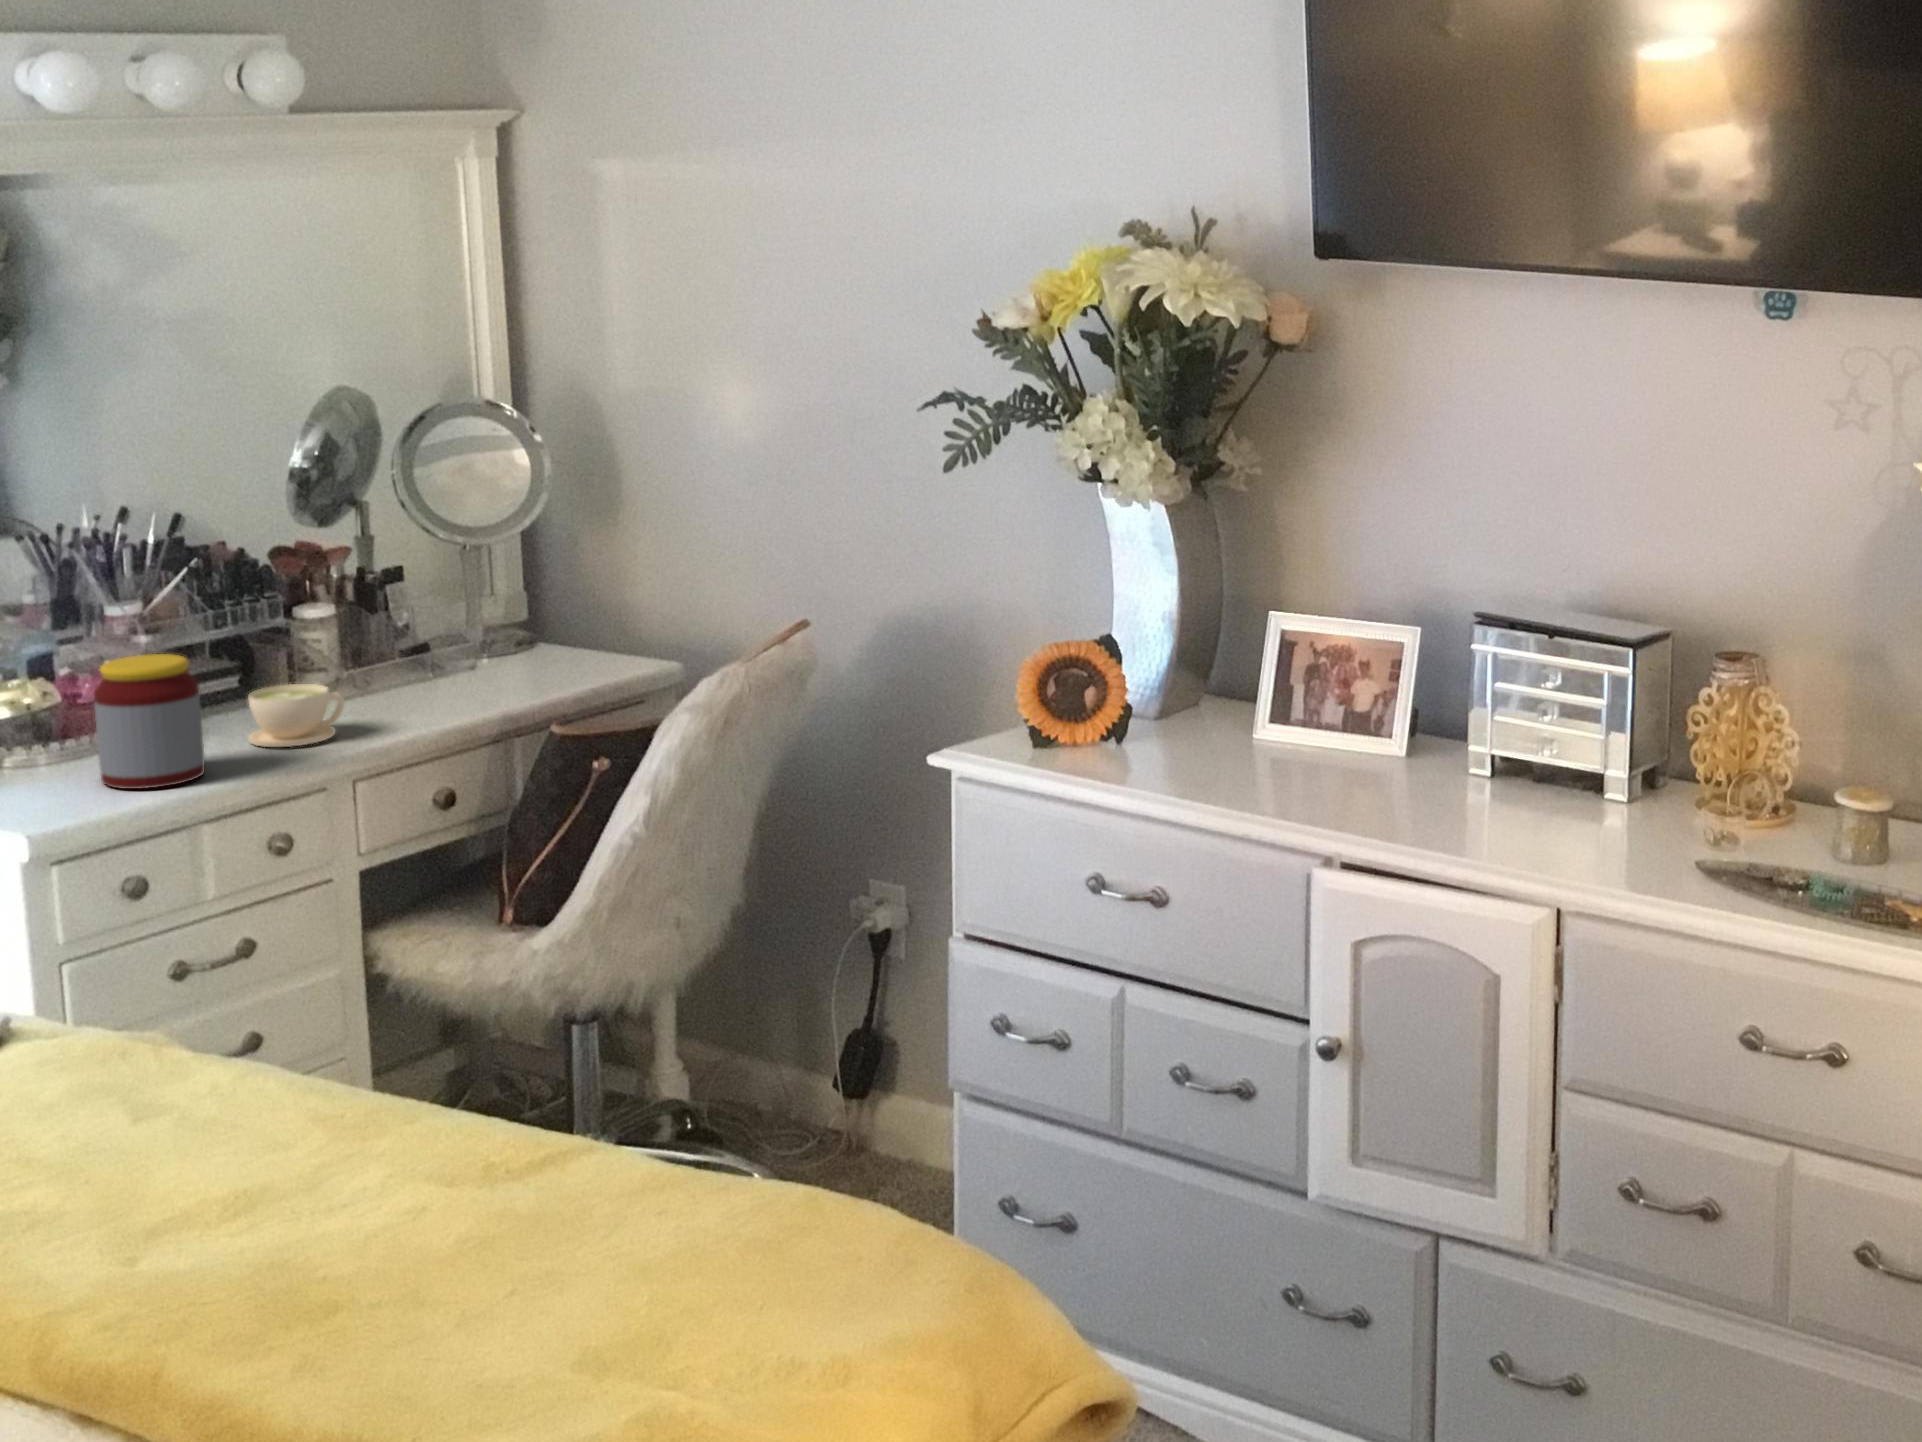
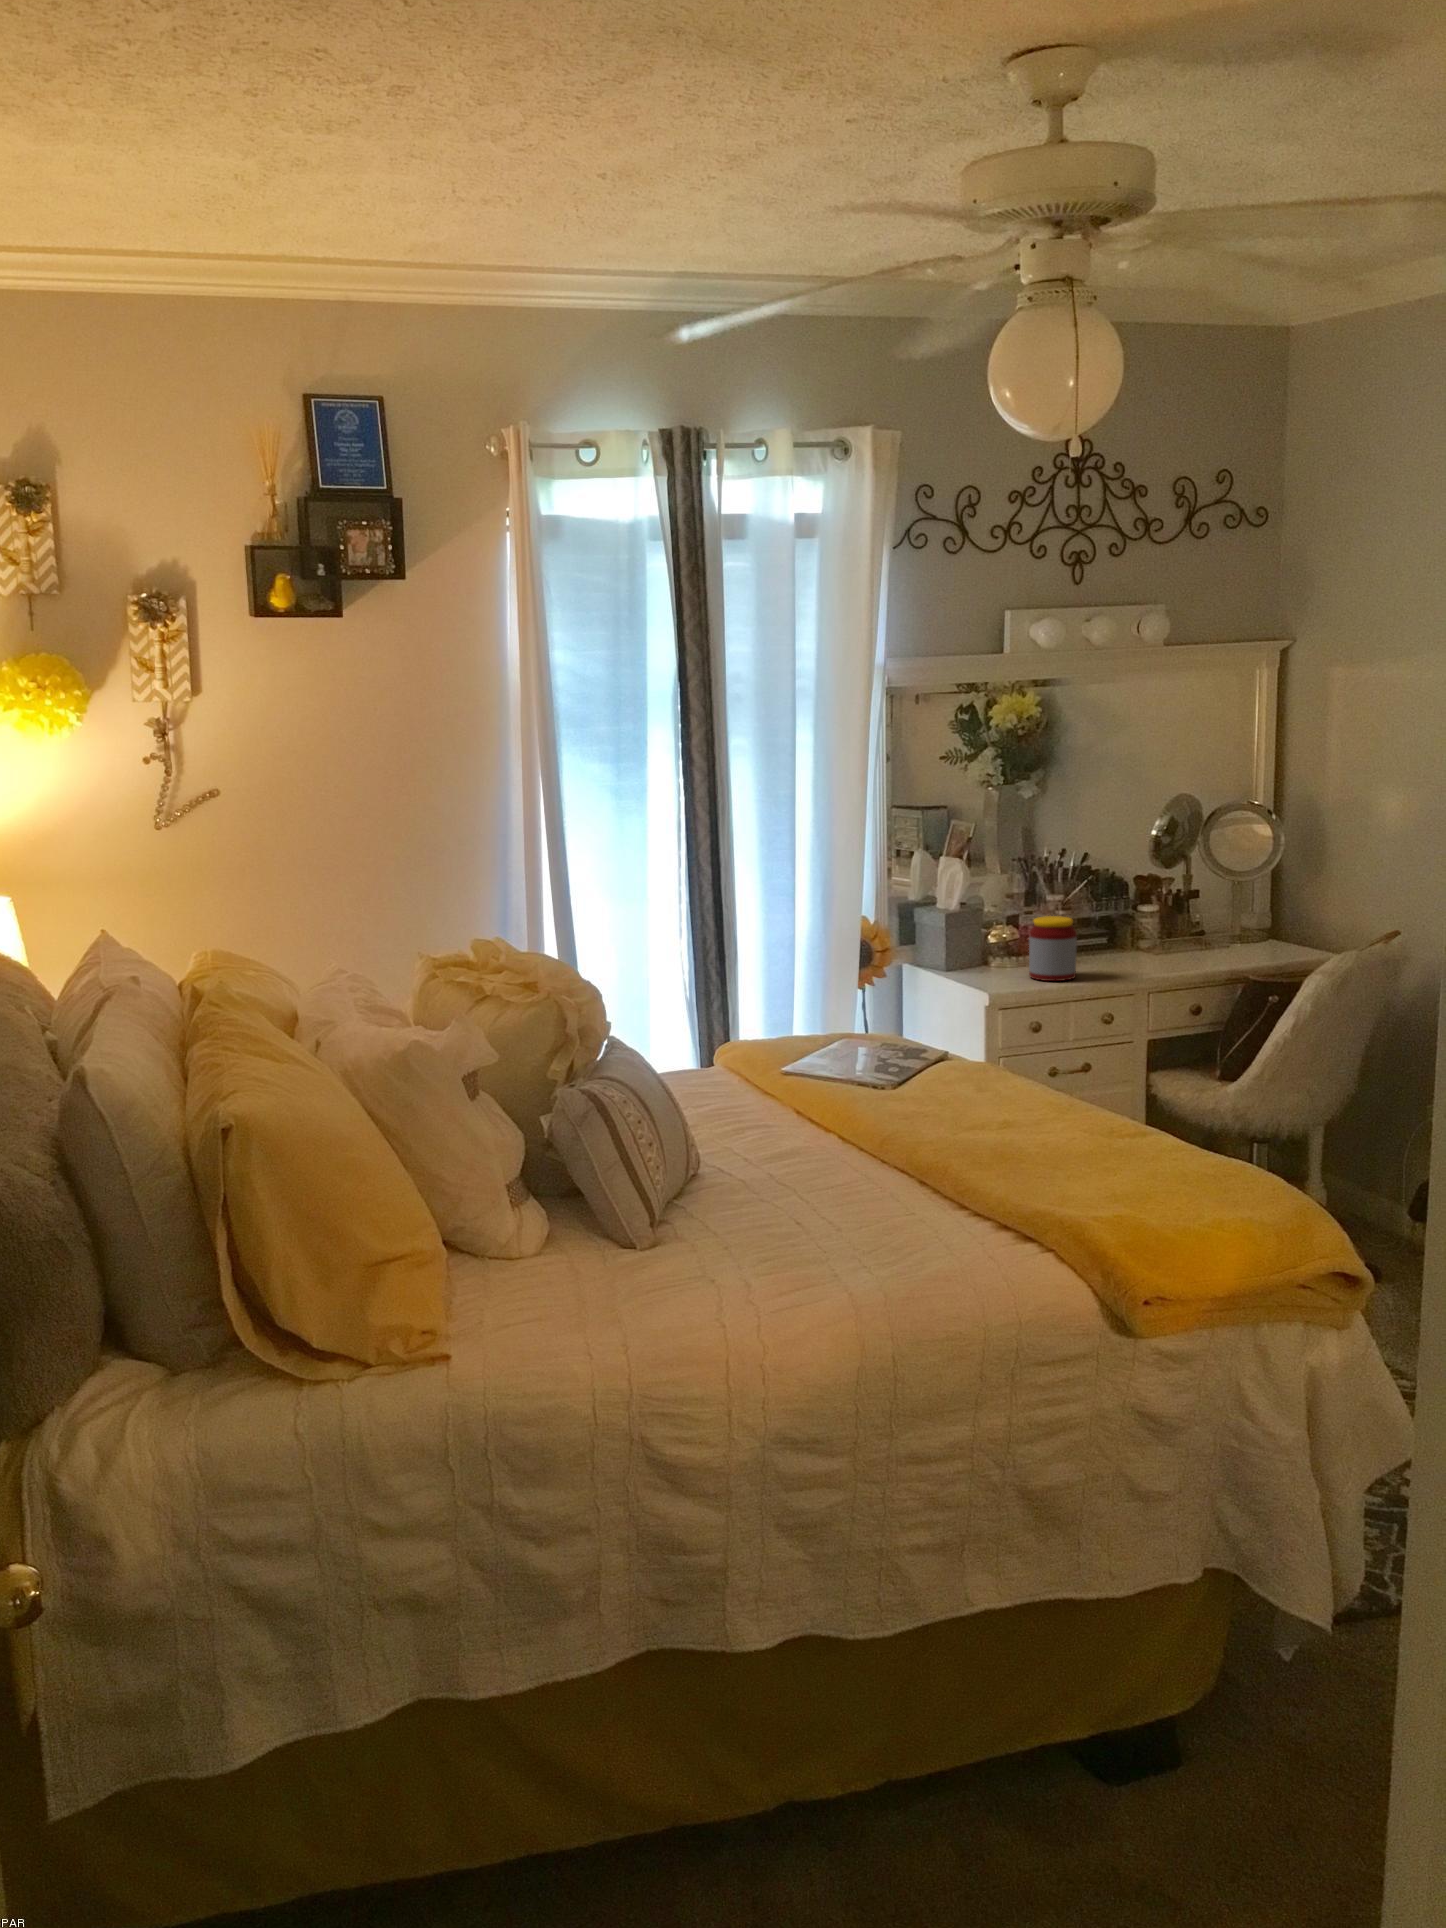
coffee cup: present [248,684,344,747] -> none [1101,941,1149,972]

